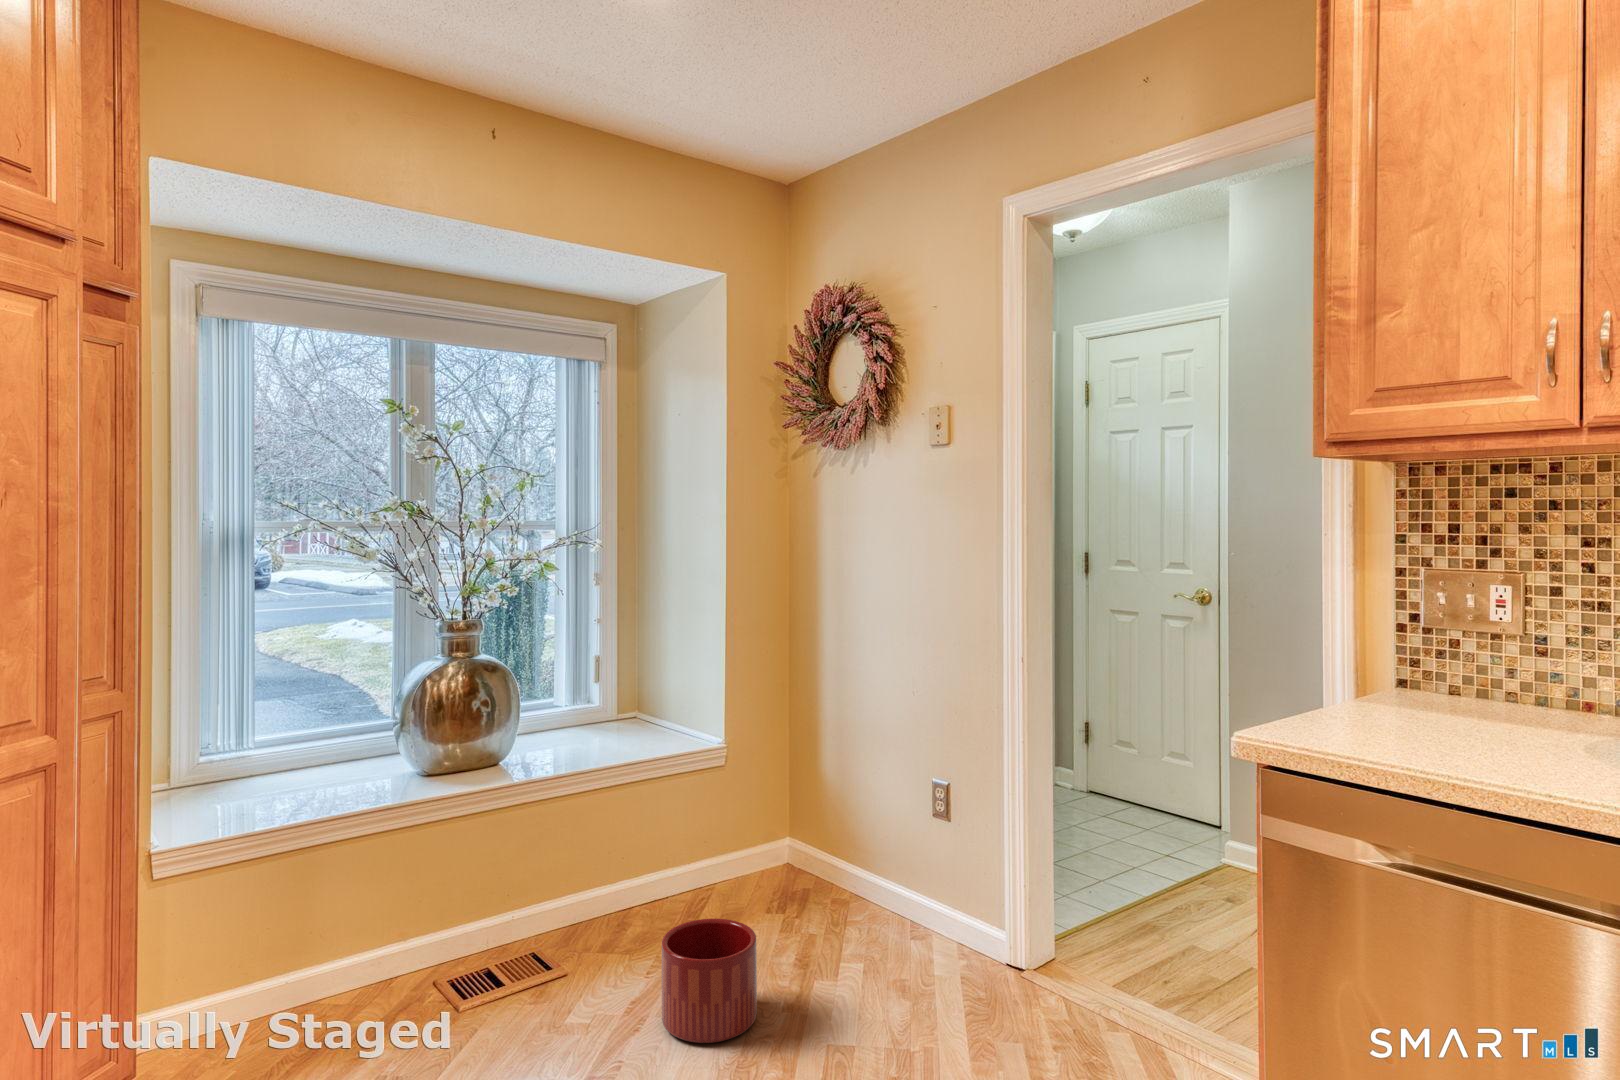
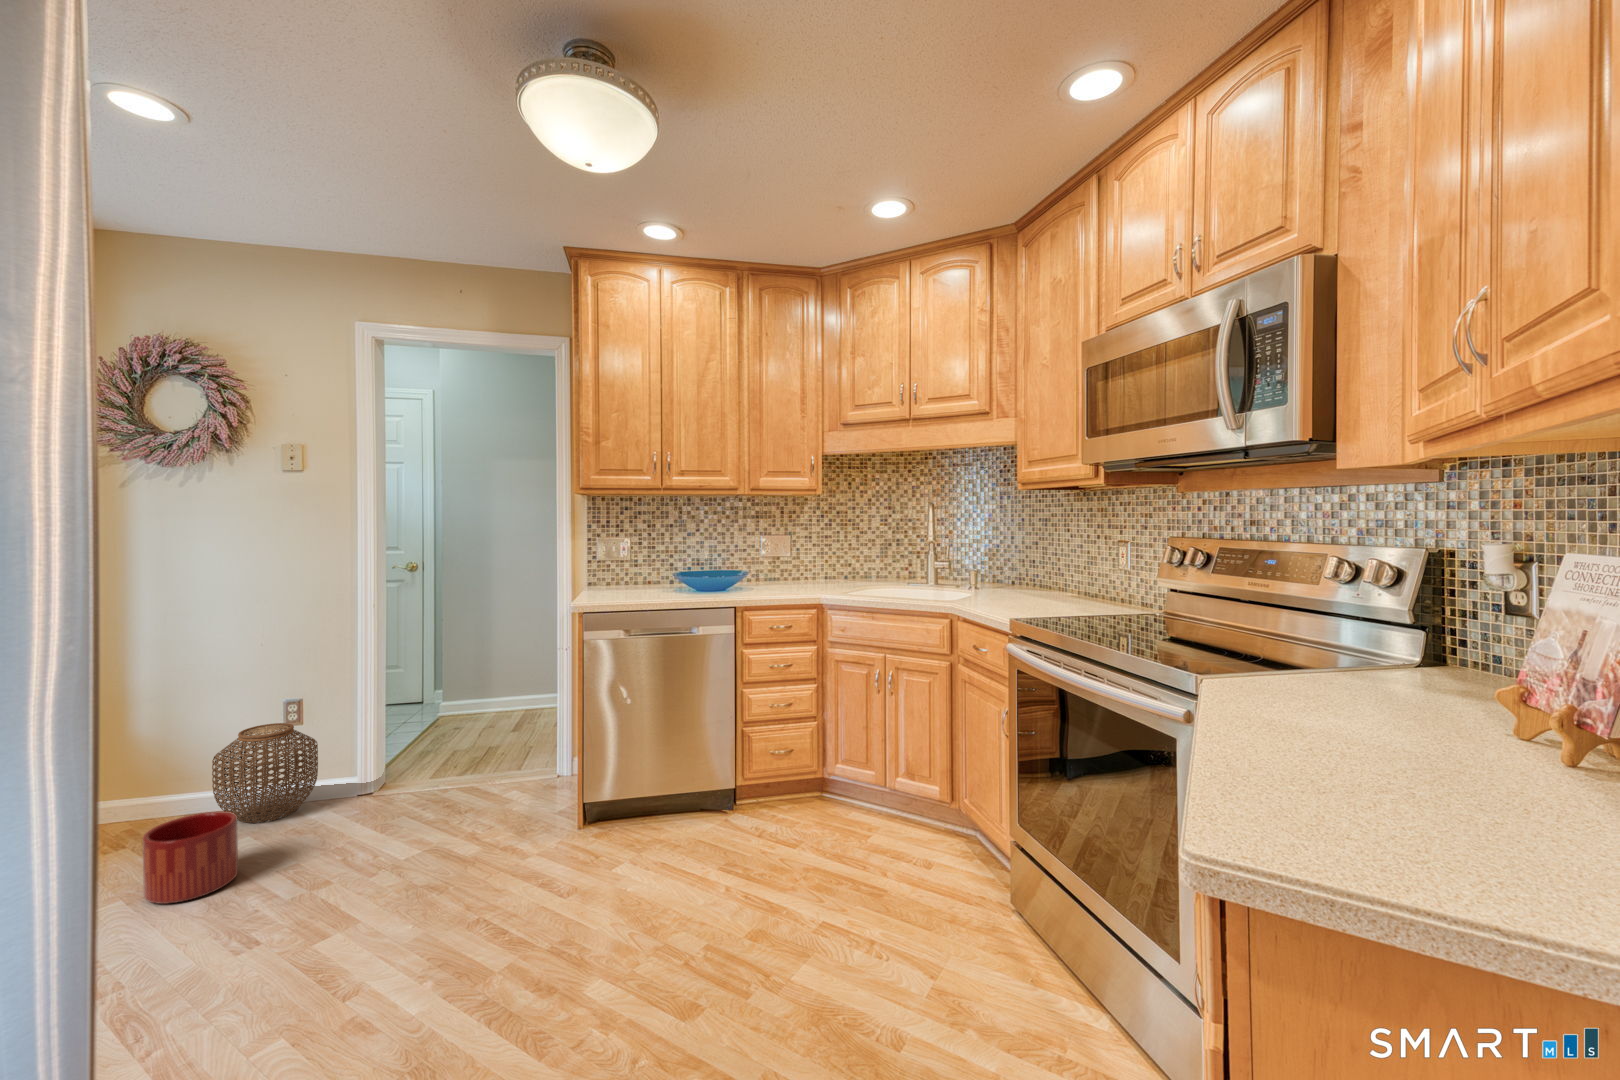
woven basket: none [817,816,935,961] -> present [212,723,318,823]

